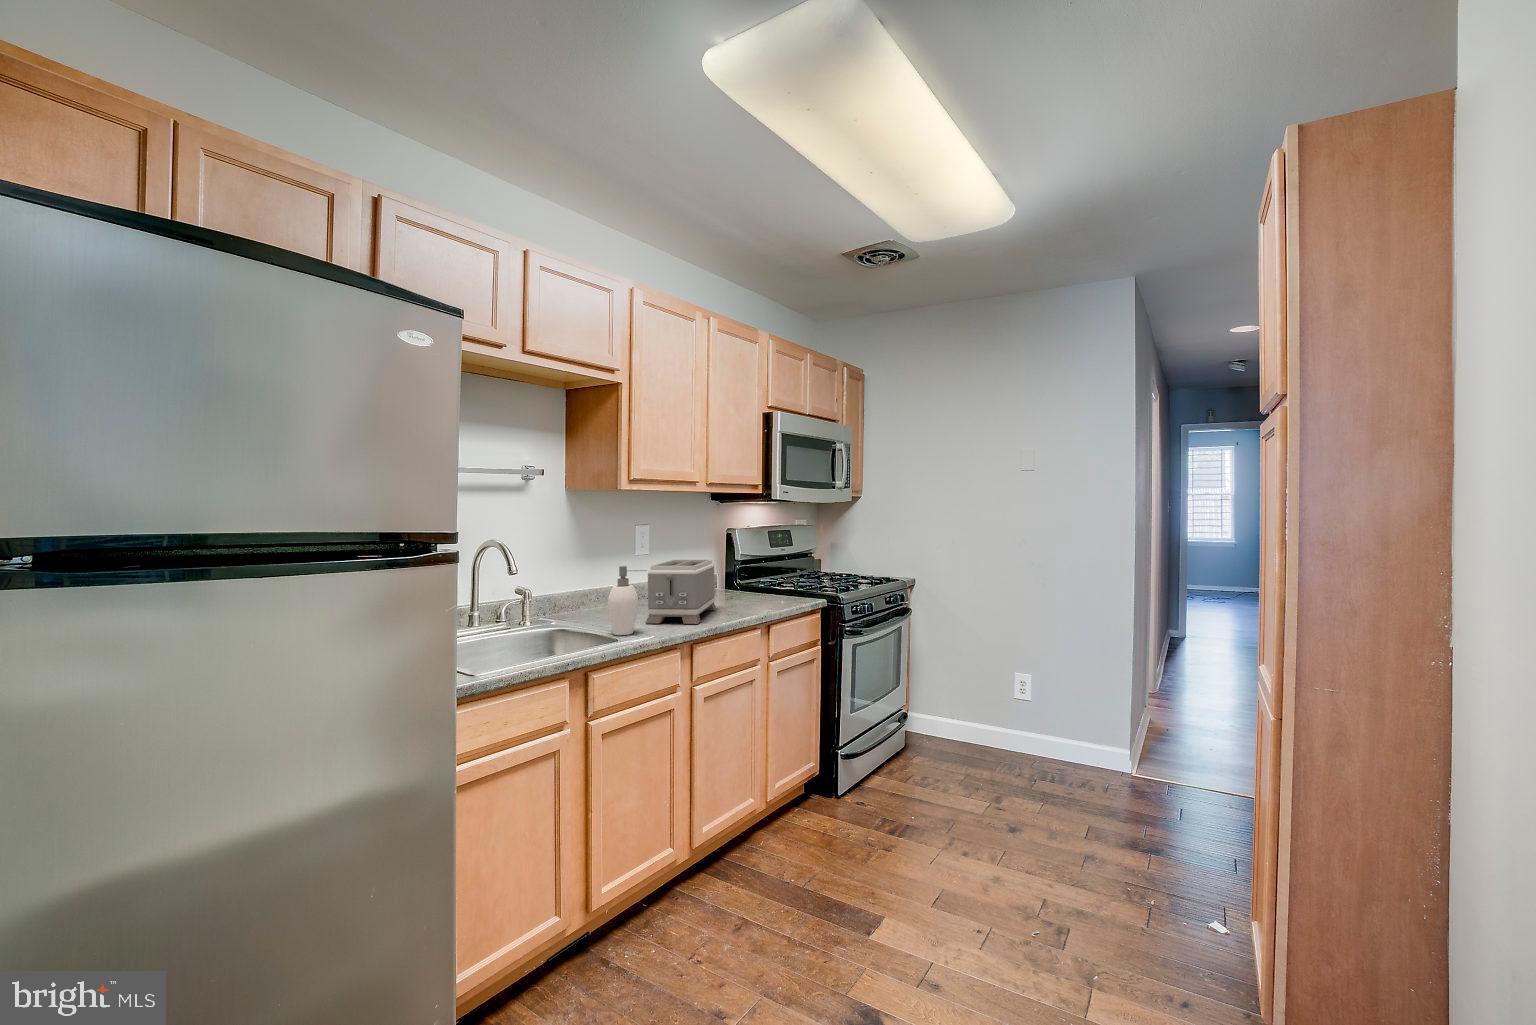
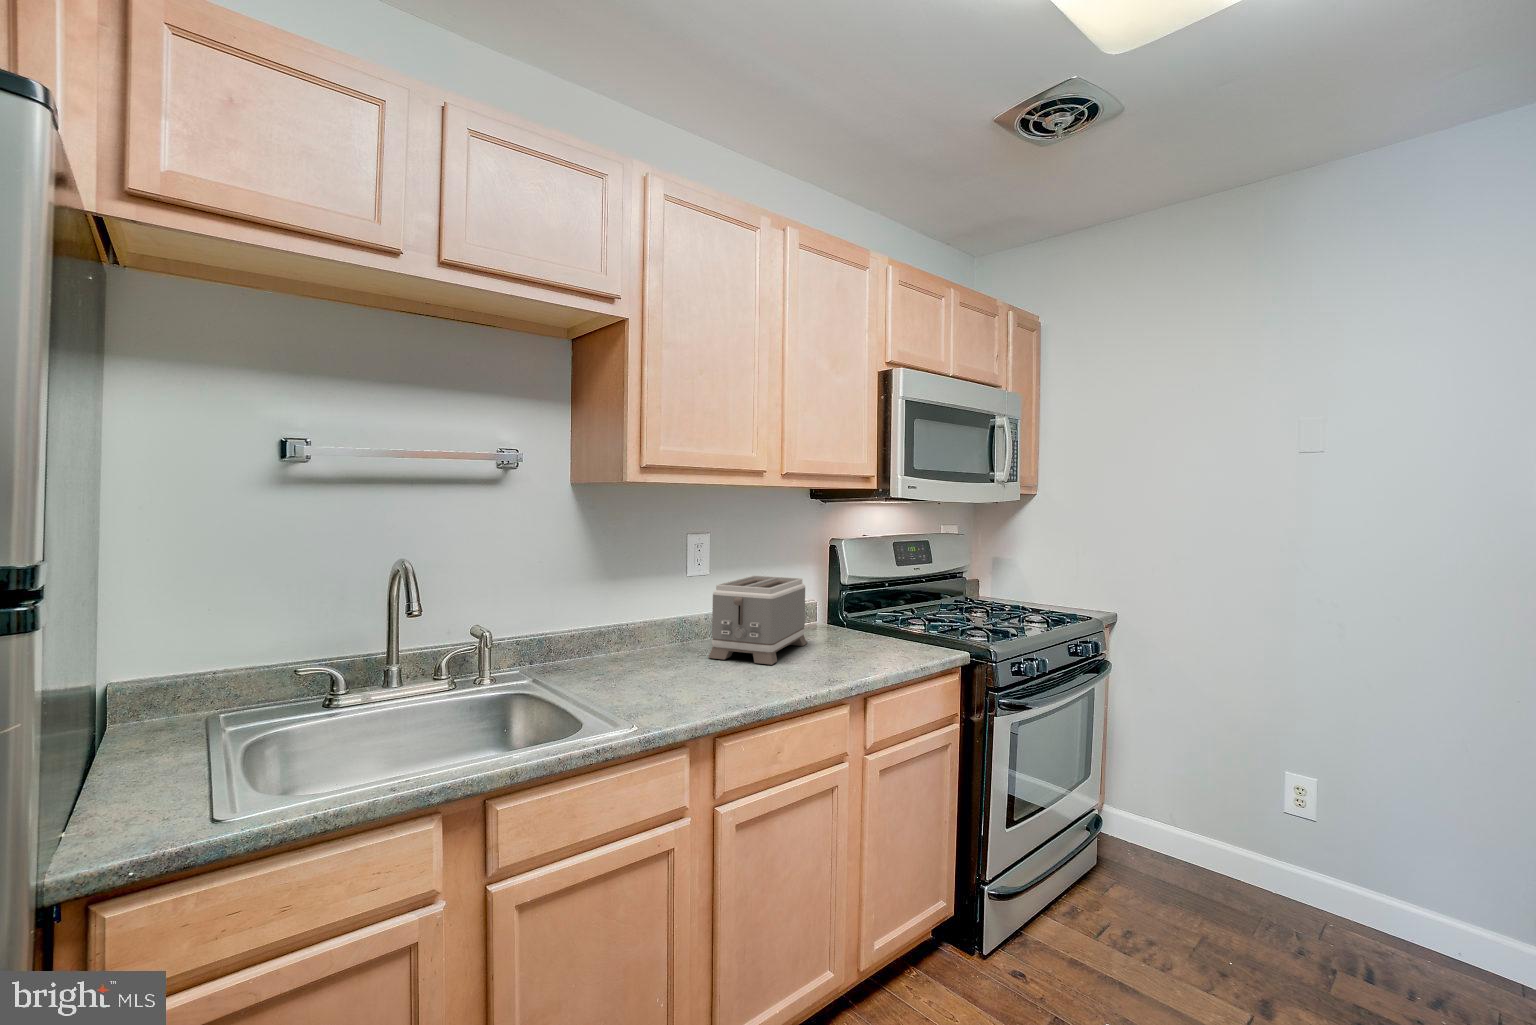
soap dispenser: present [608,566,647,635] -> none [657,585,707,672]

